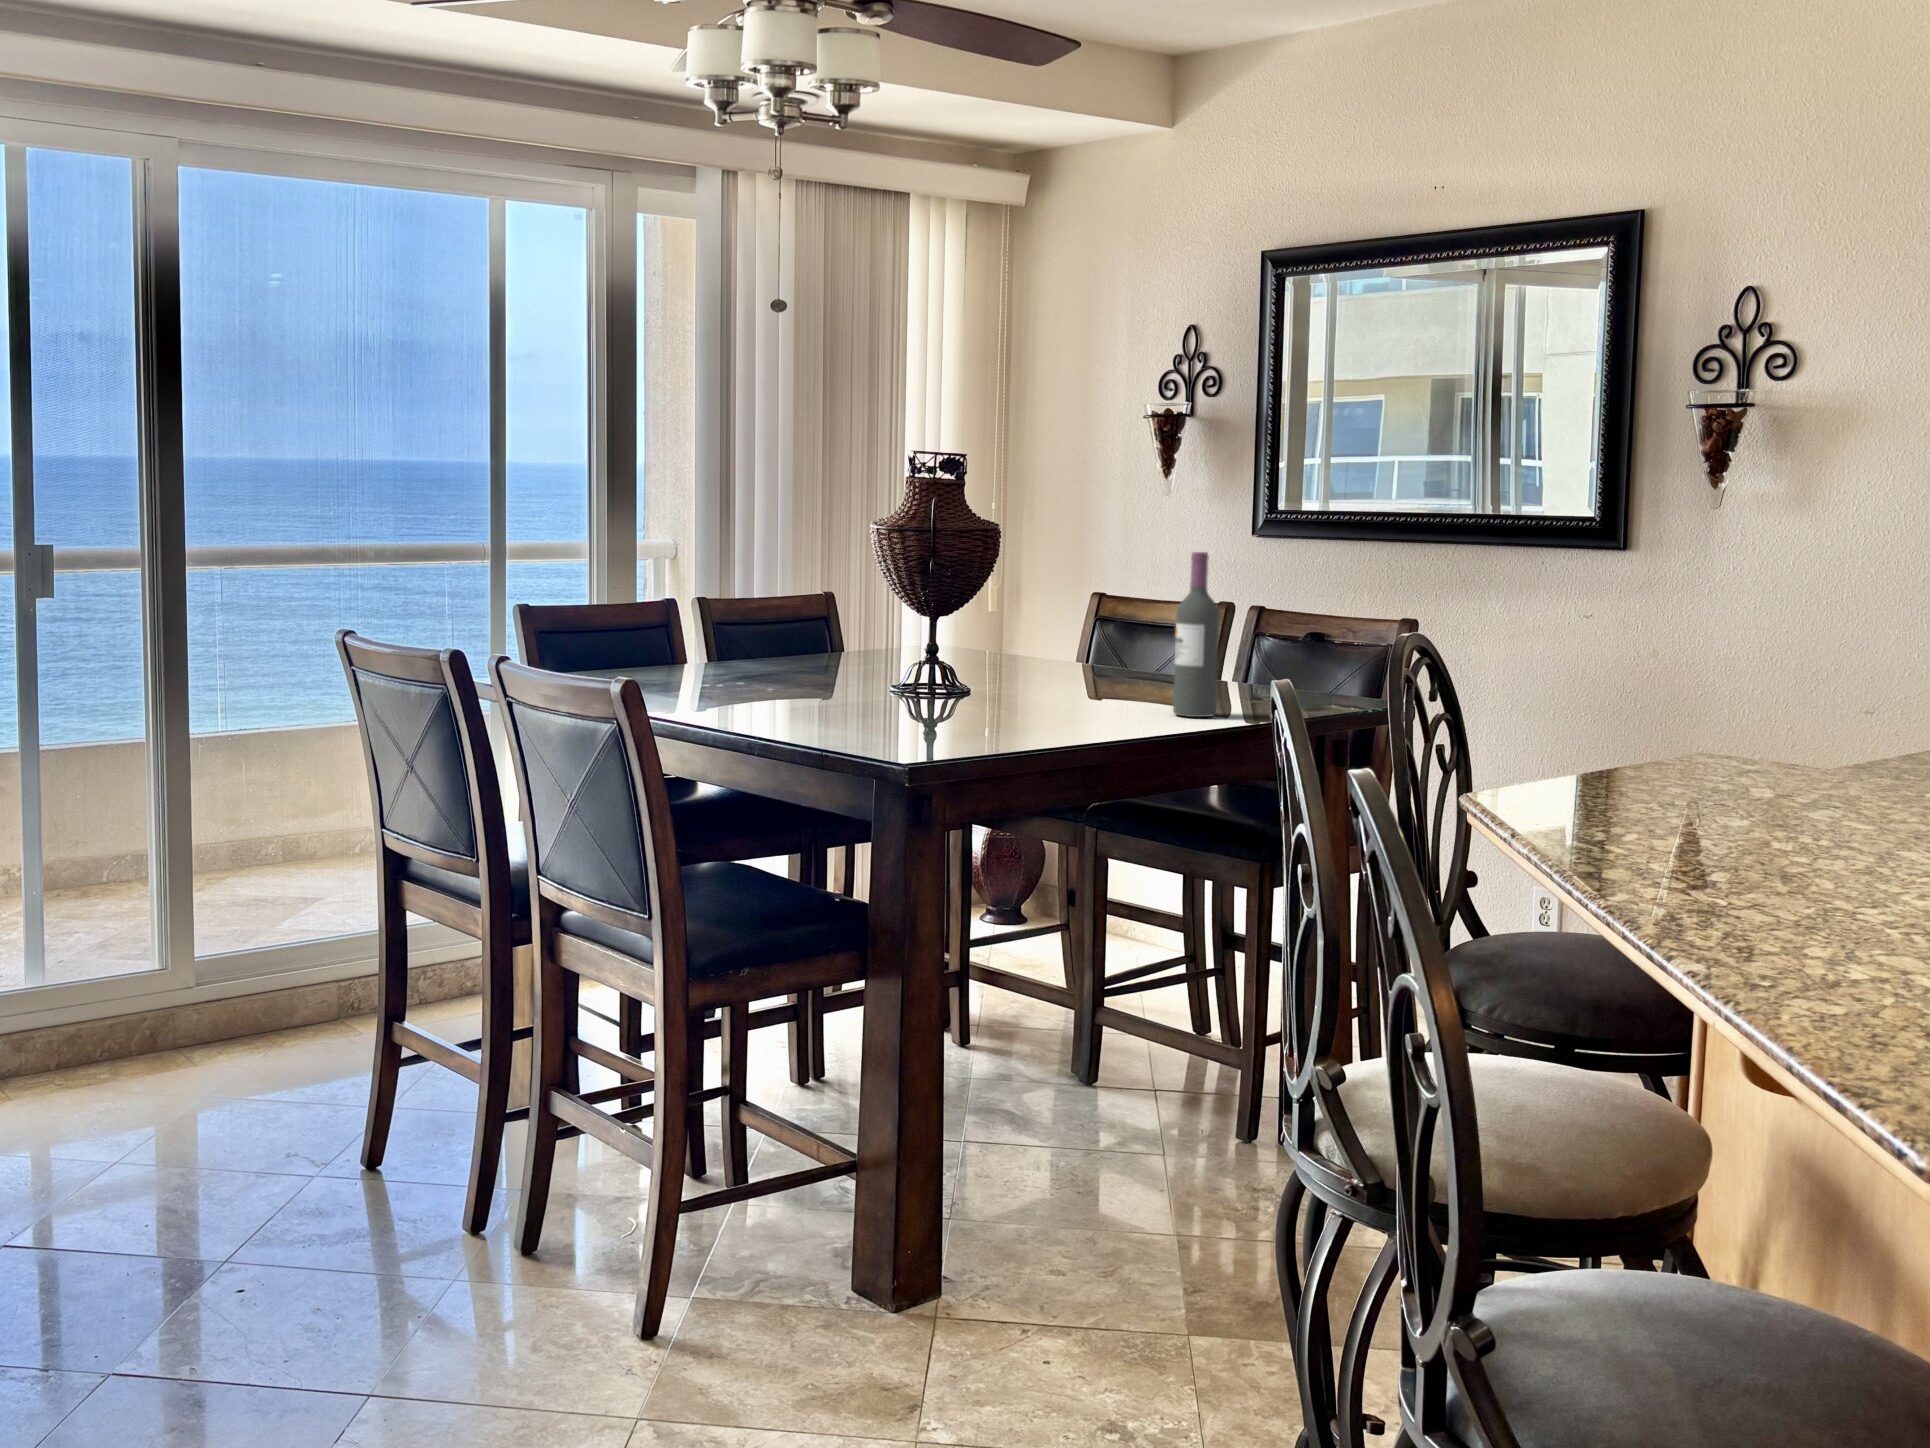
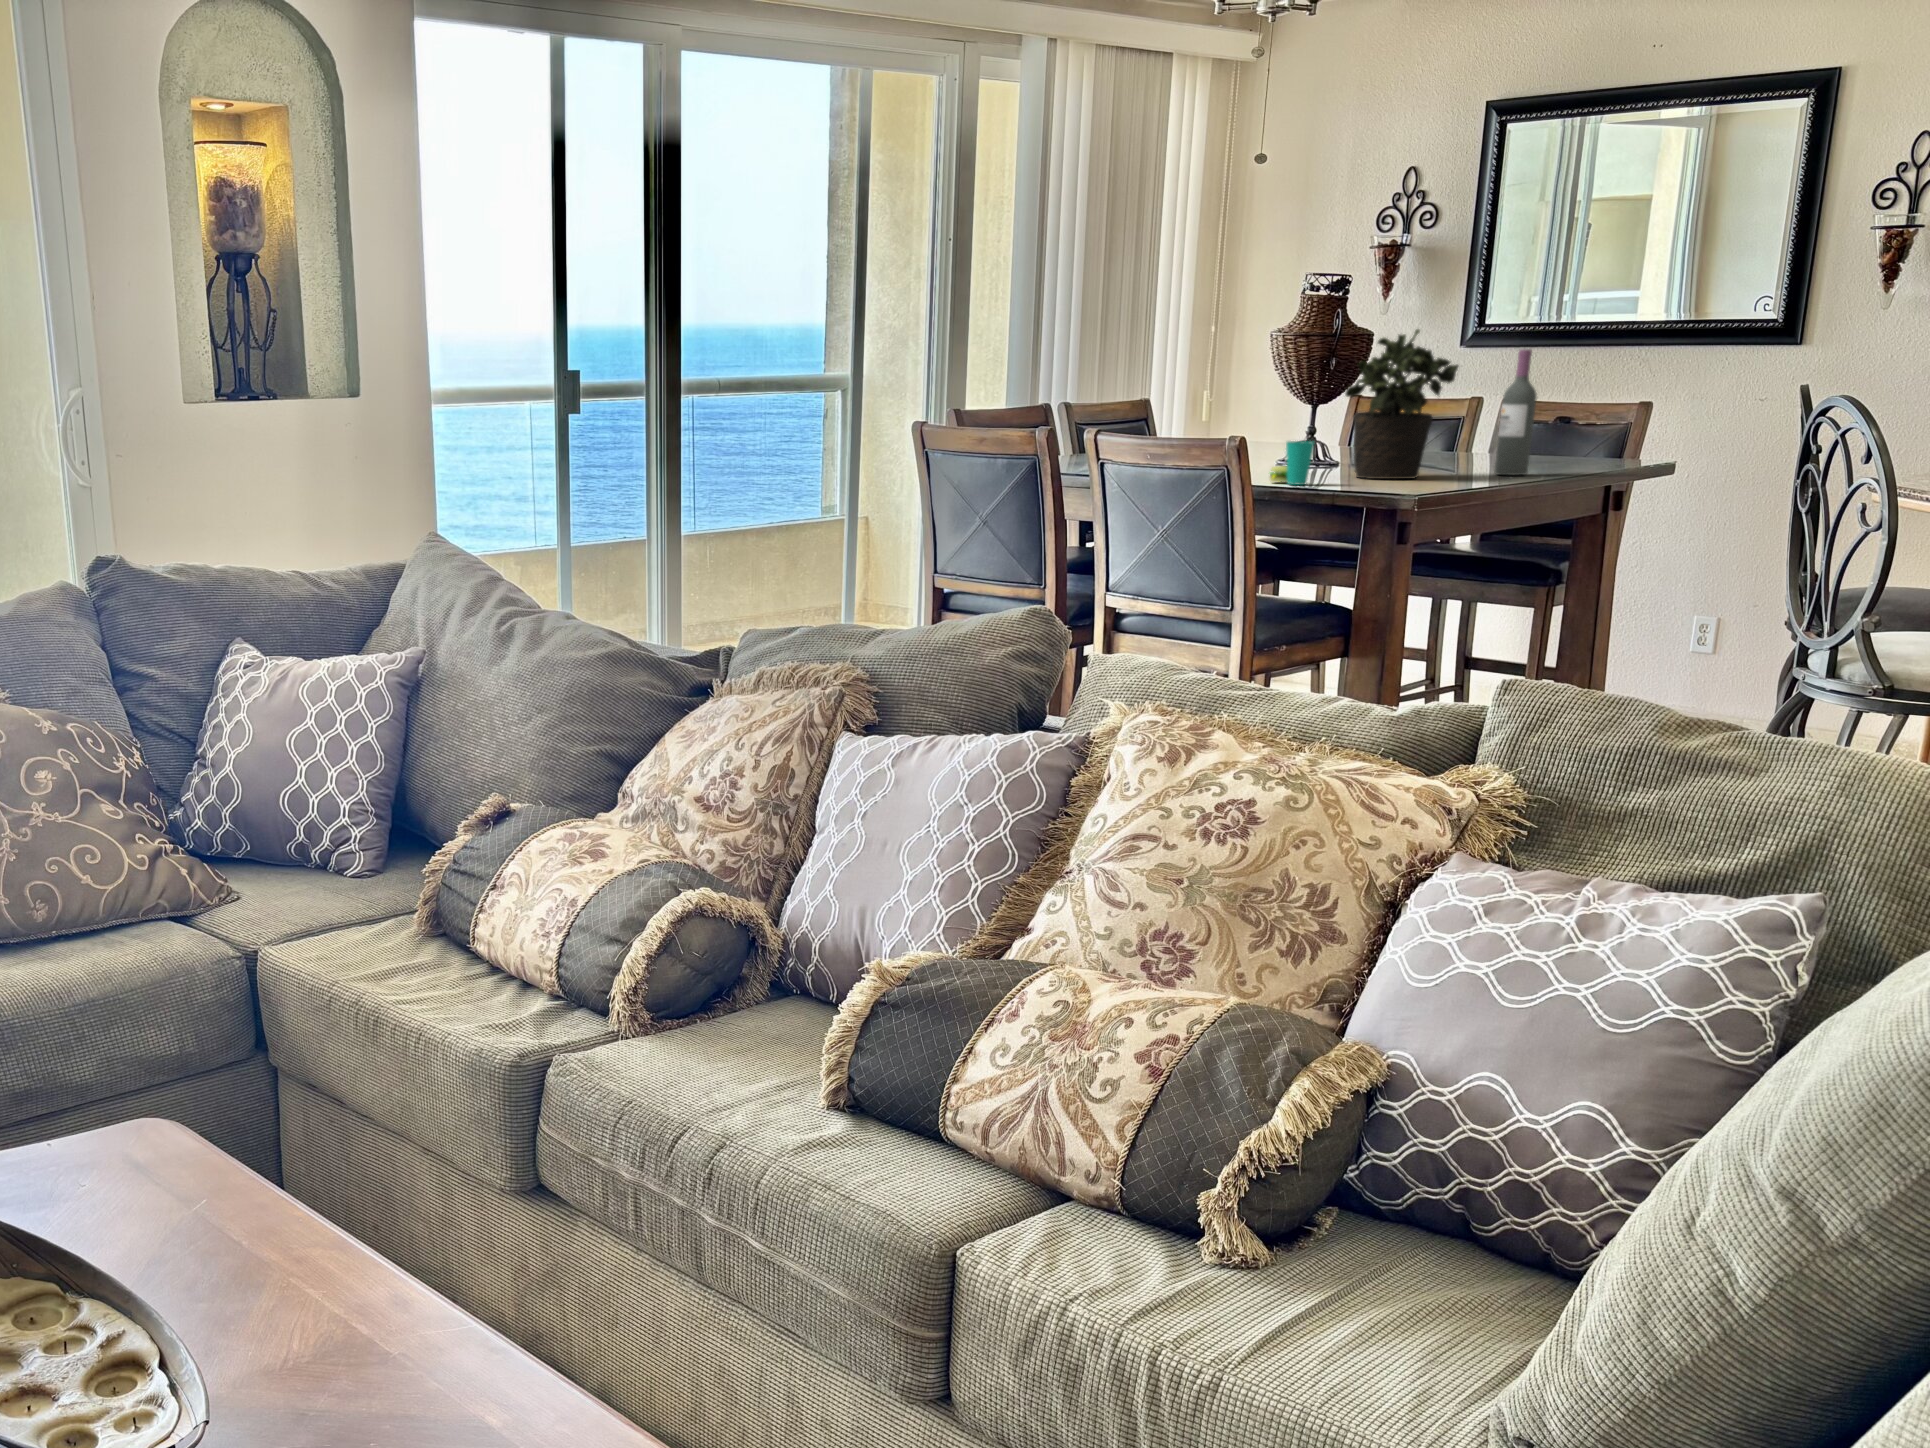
potted plant: none [958,523,1105,722] -> present [1345,329,1459,479]
cup: none [830,670,879,731] -> present [1270,441,1314,485]

